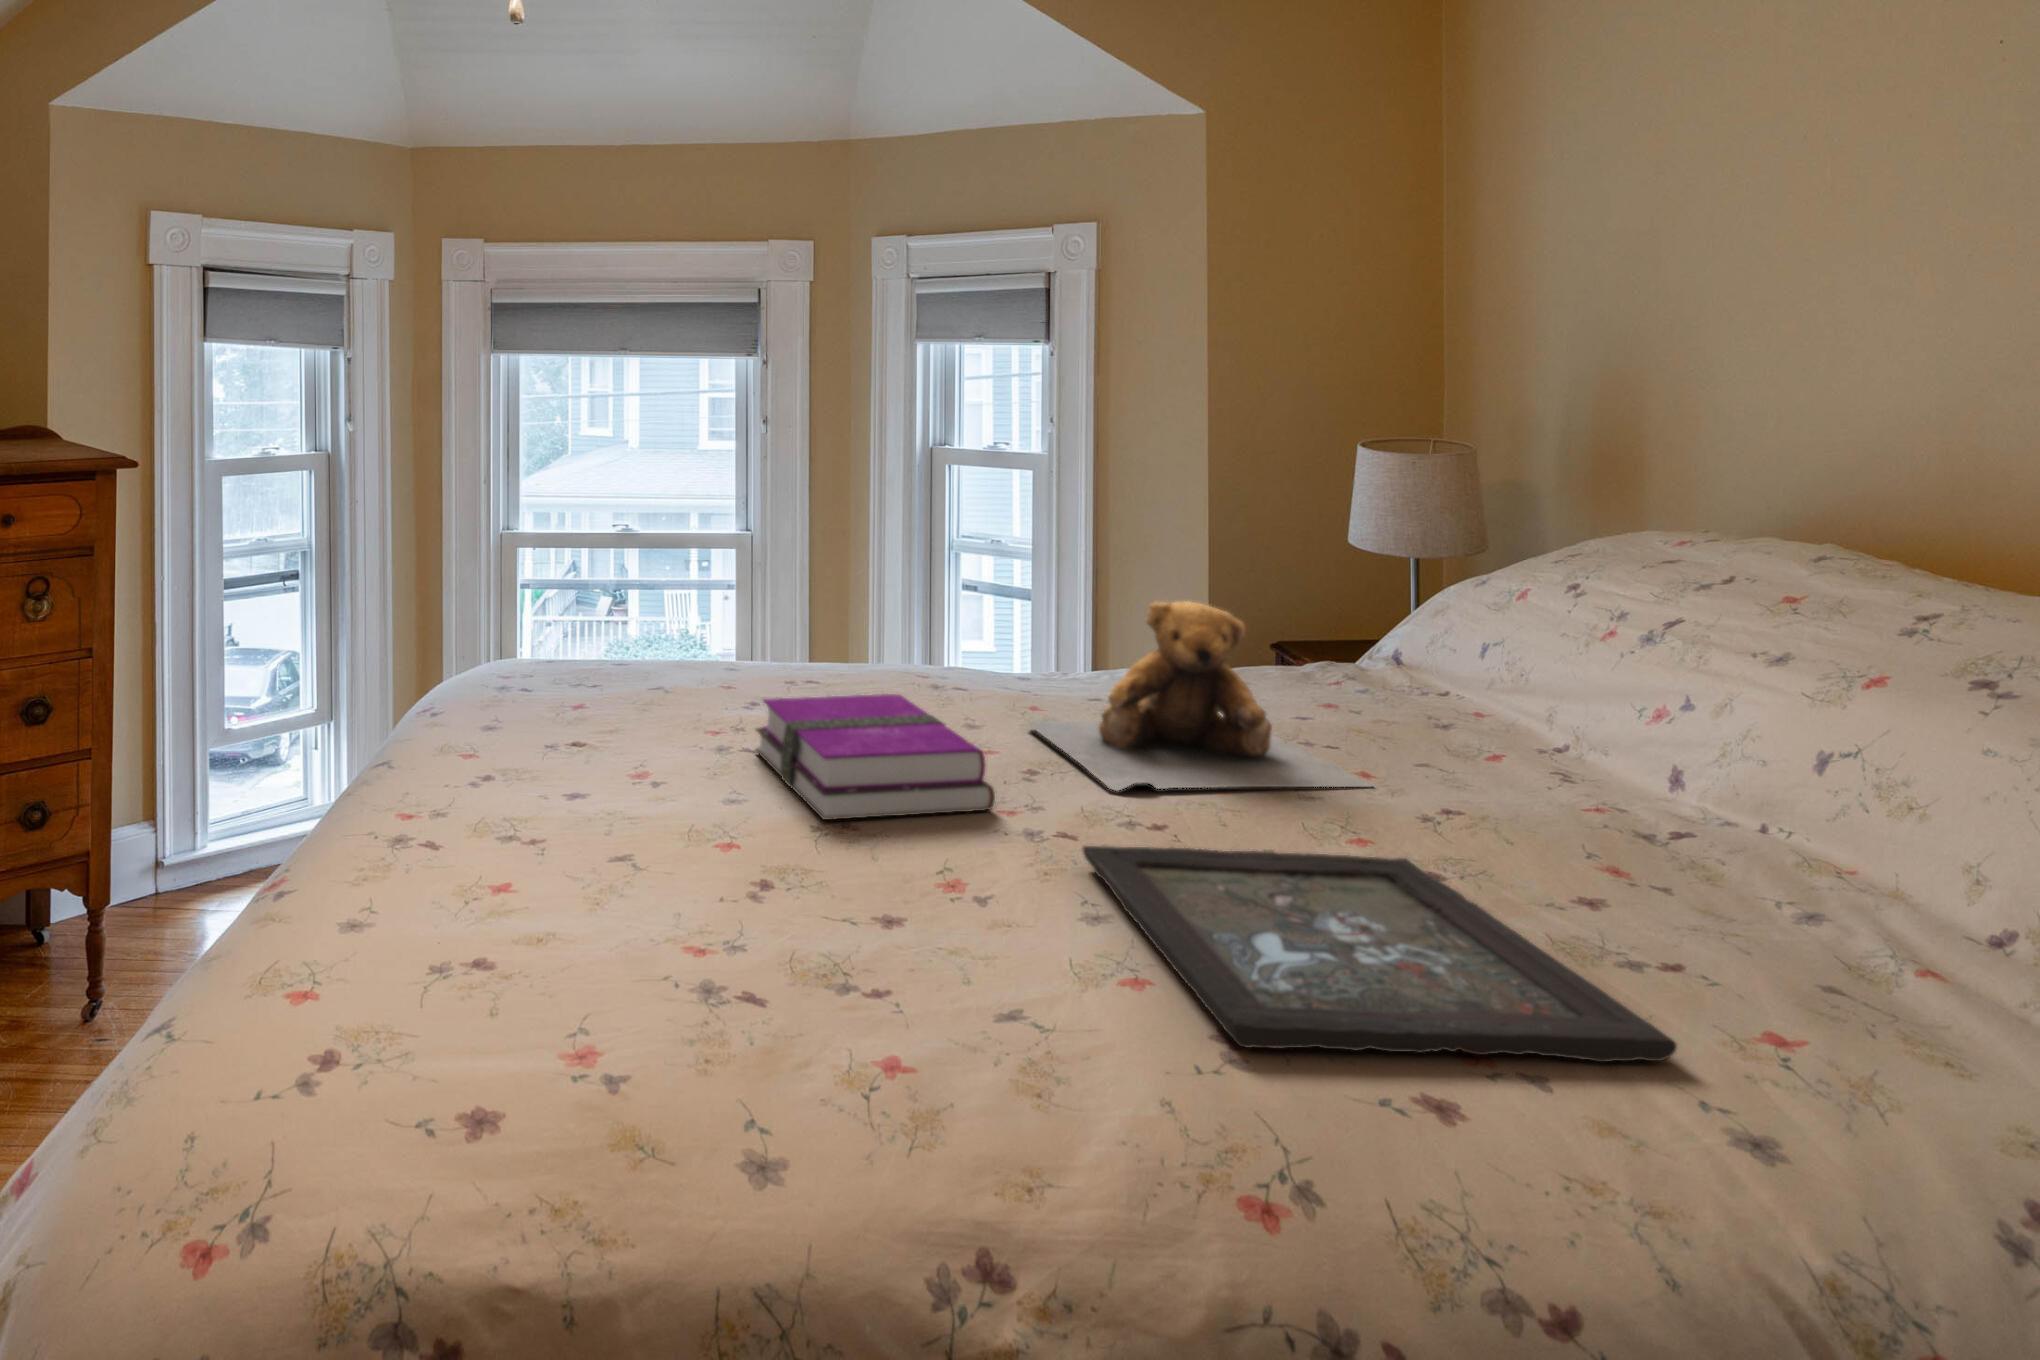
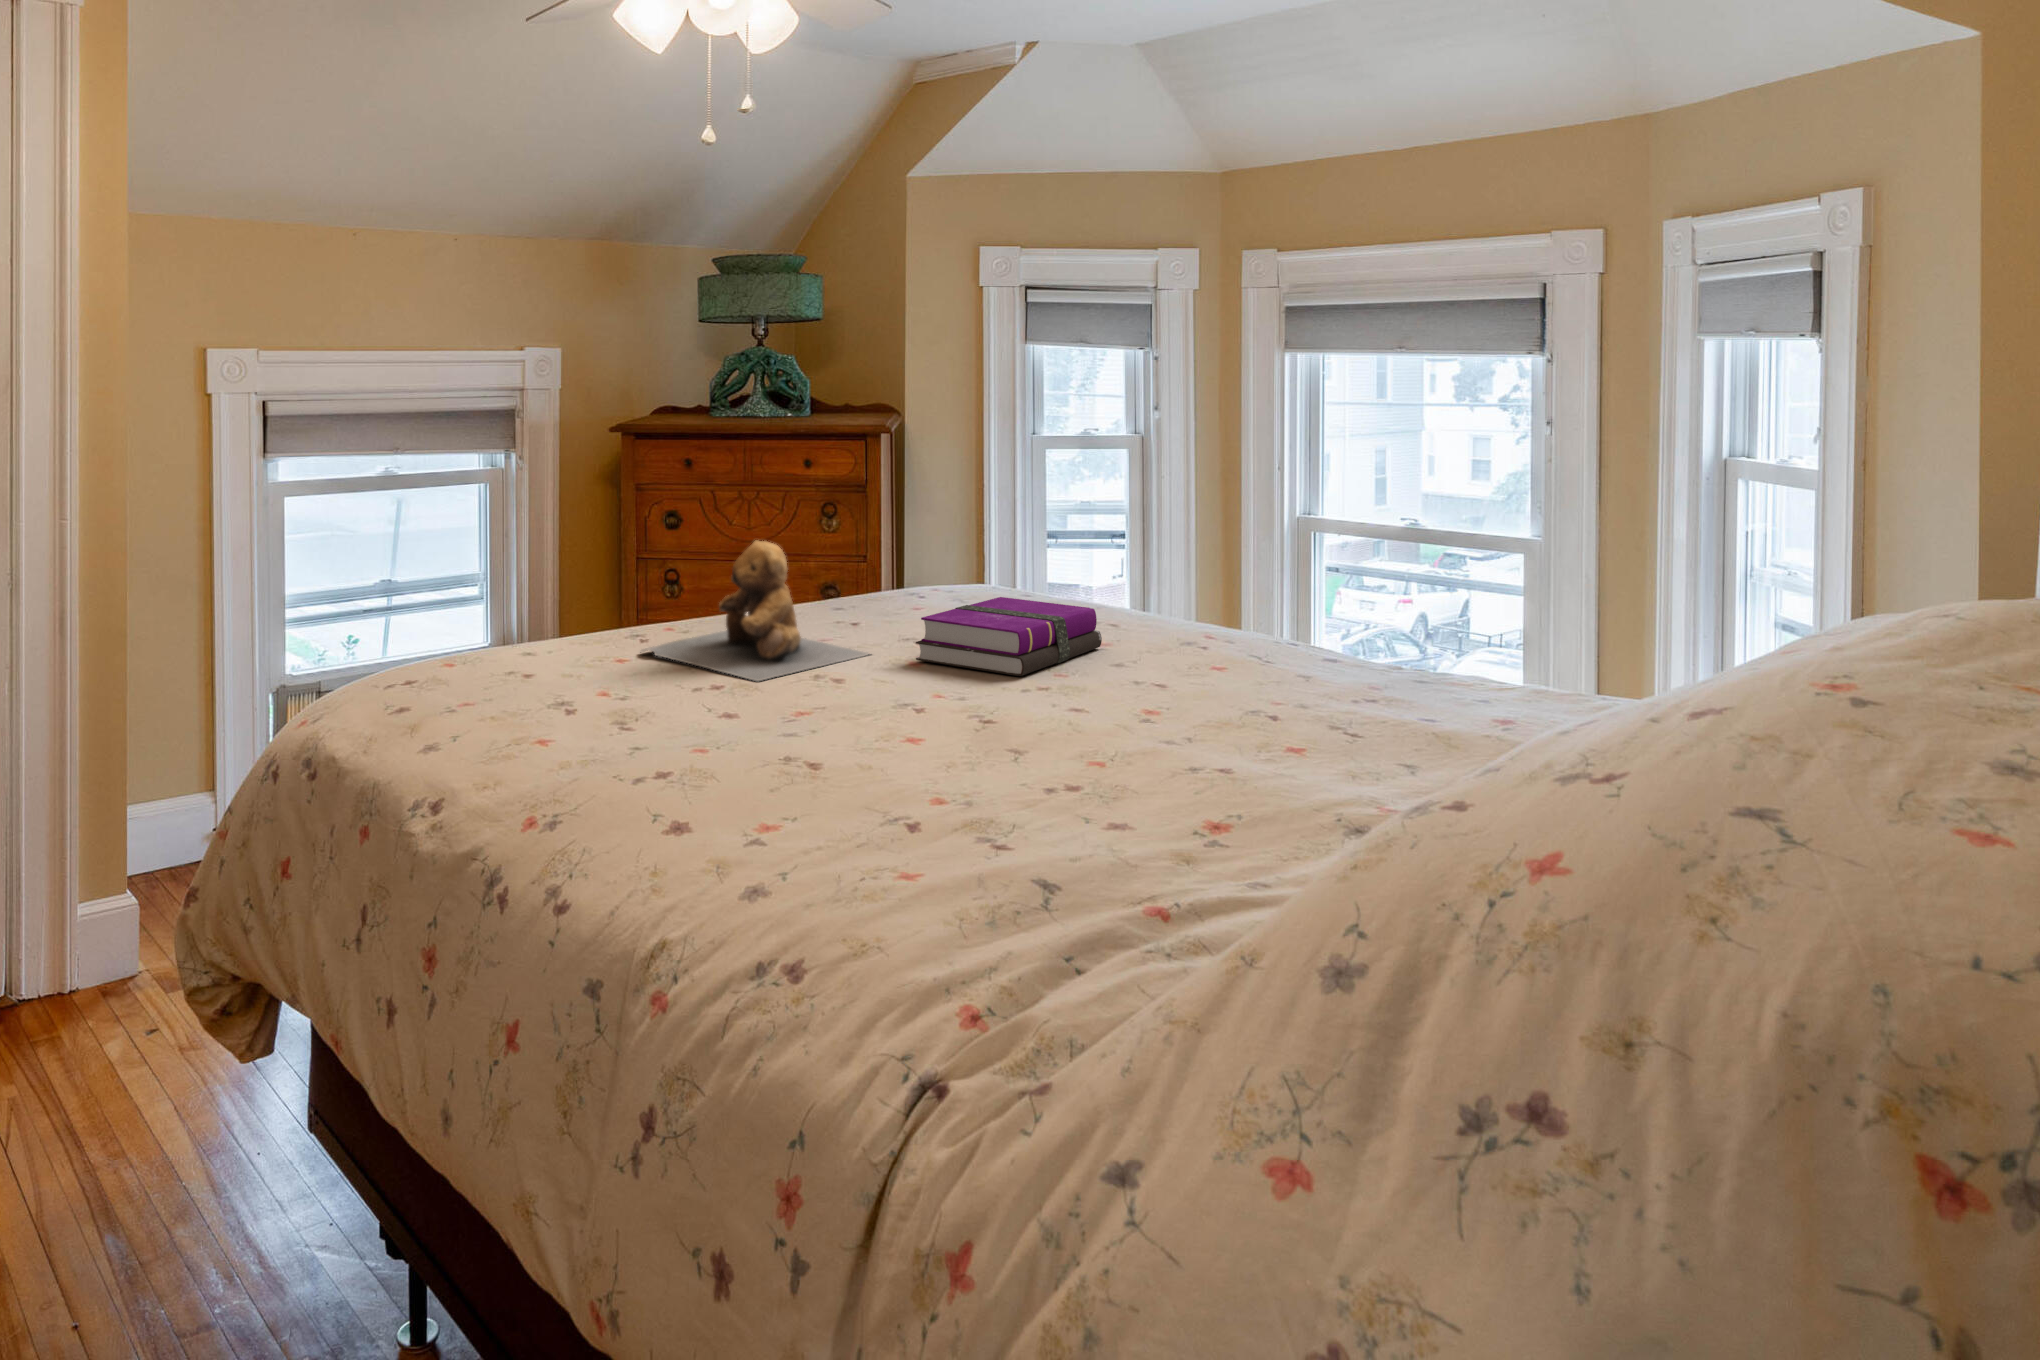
teddy bear: present [1028,601,1371,790] -> present [640,540,869,681]
tray: present [1083,846,1677,1062] -> none [777,686,1151,802]

